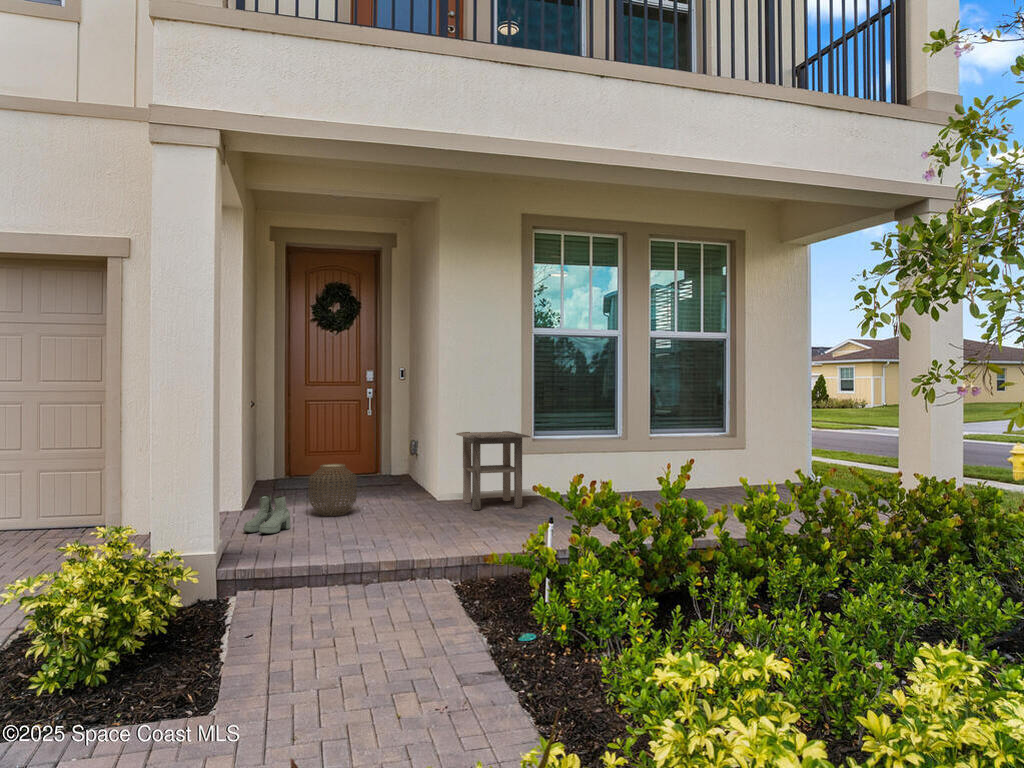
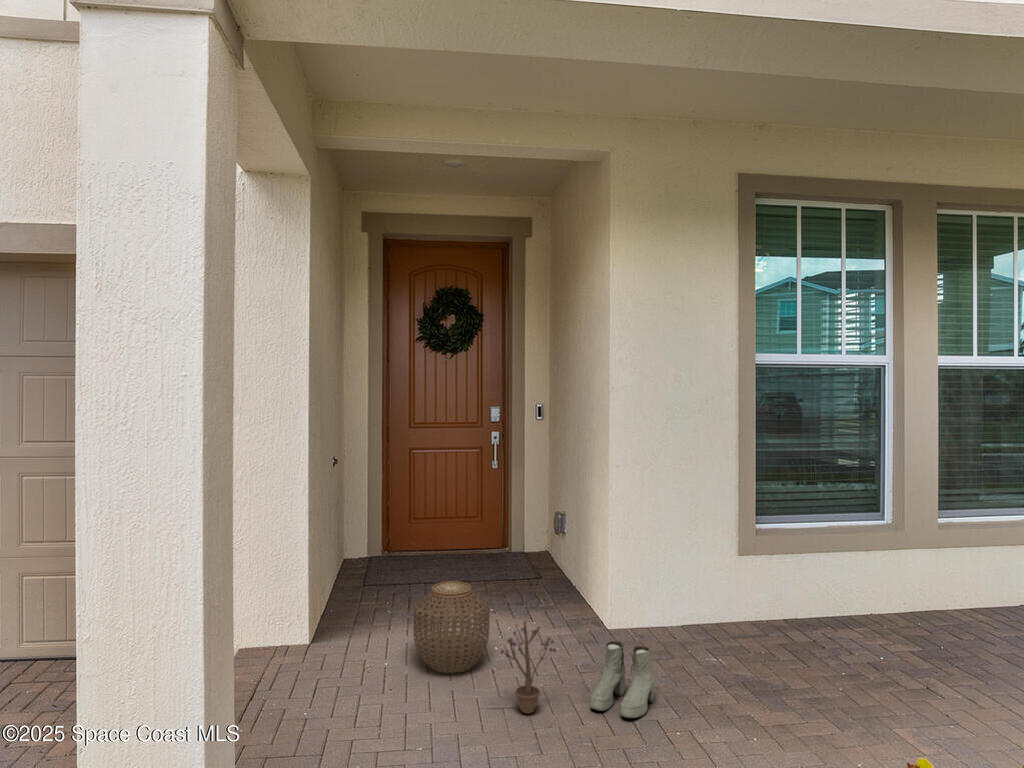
side table: present [456,431,530,510] -> none [637,522,775,666]
decorative plant: none [354,472,394,525] -> present [490,621,556,714]
boots: present [244,495,290,534] -> present [590,641,654,718]

